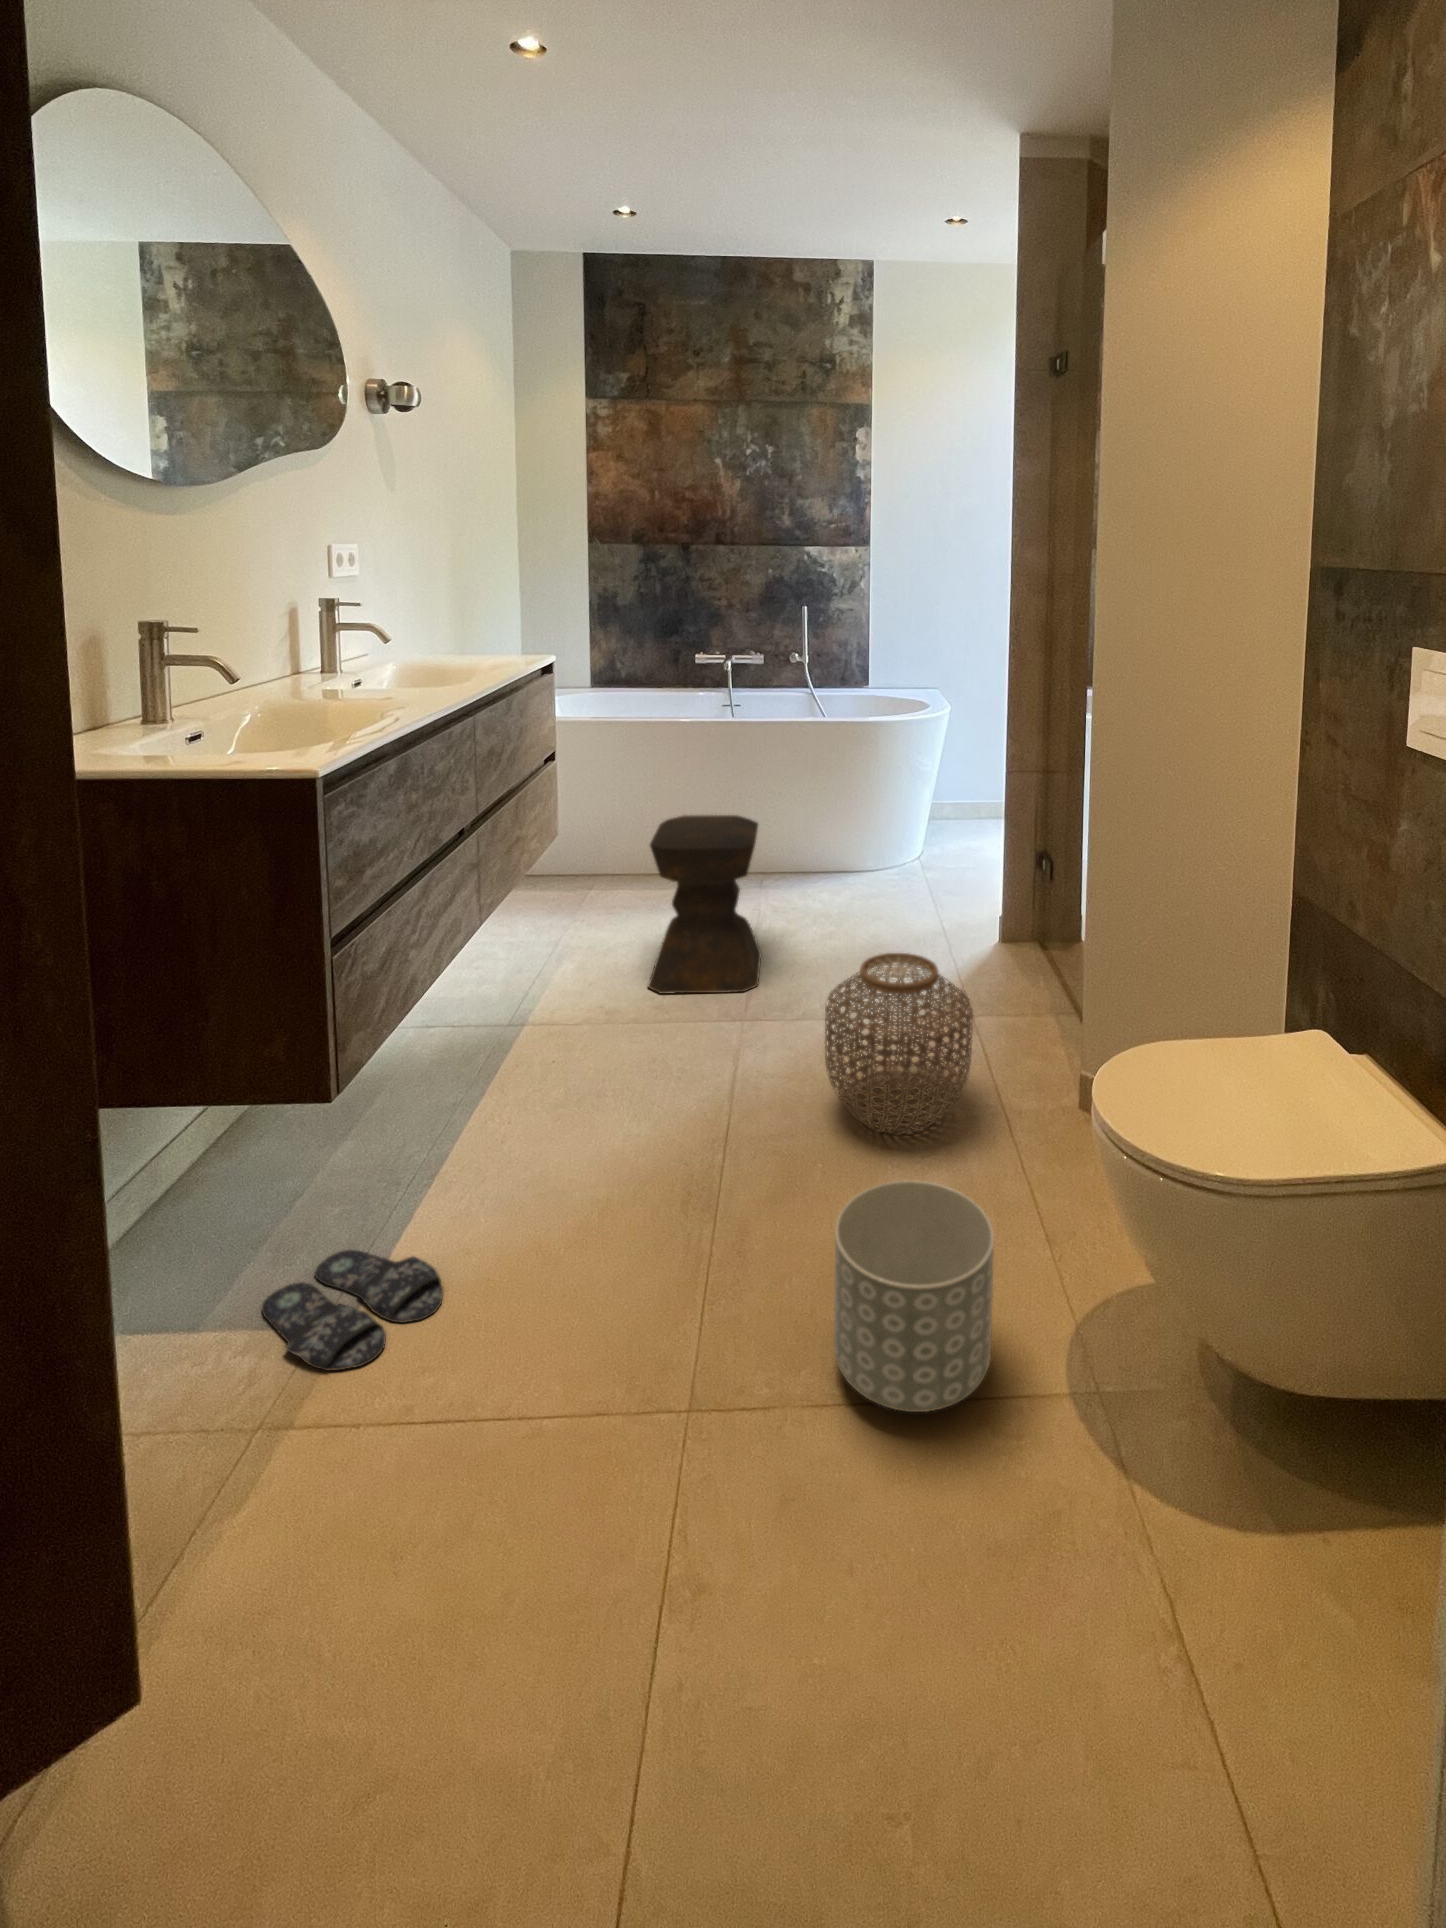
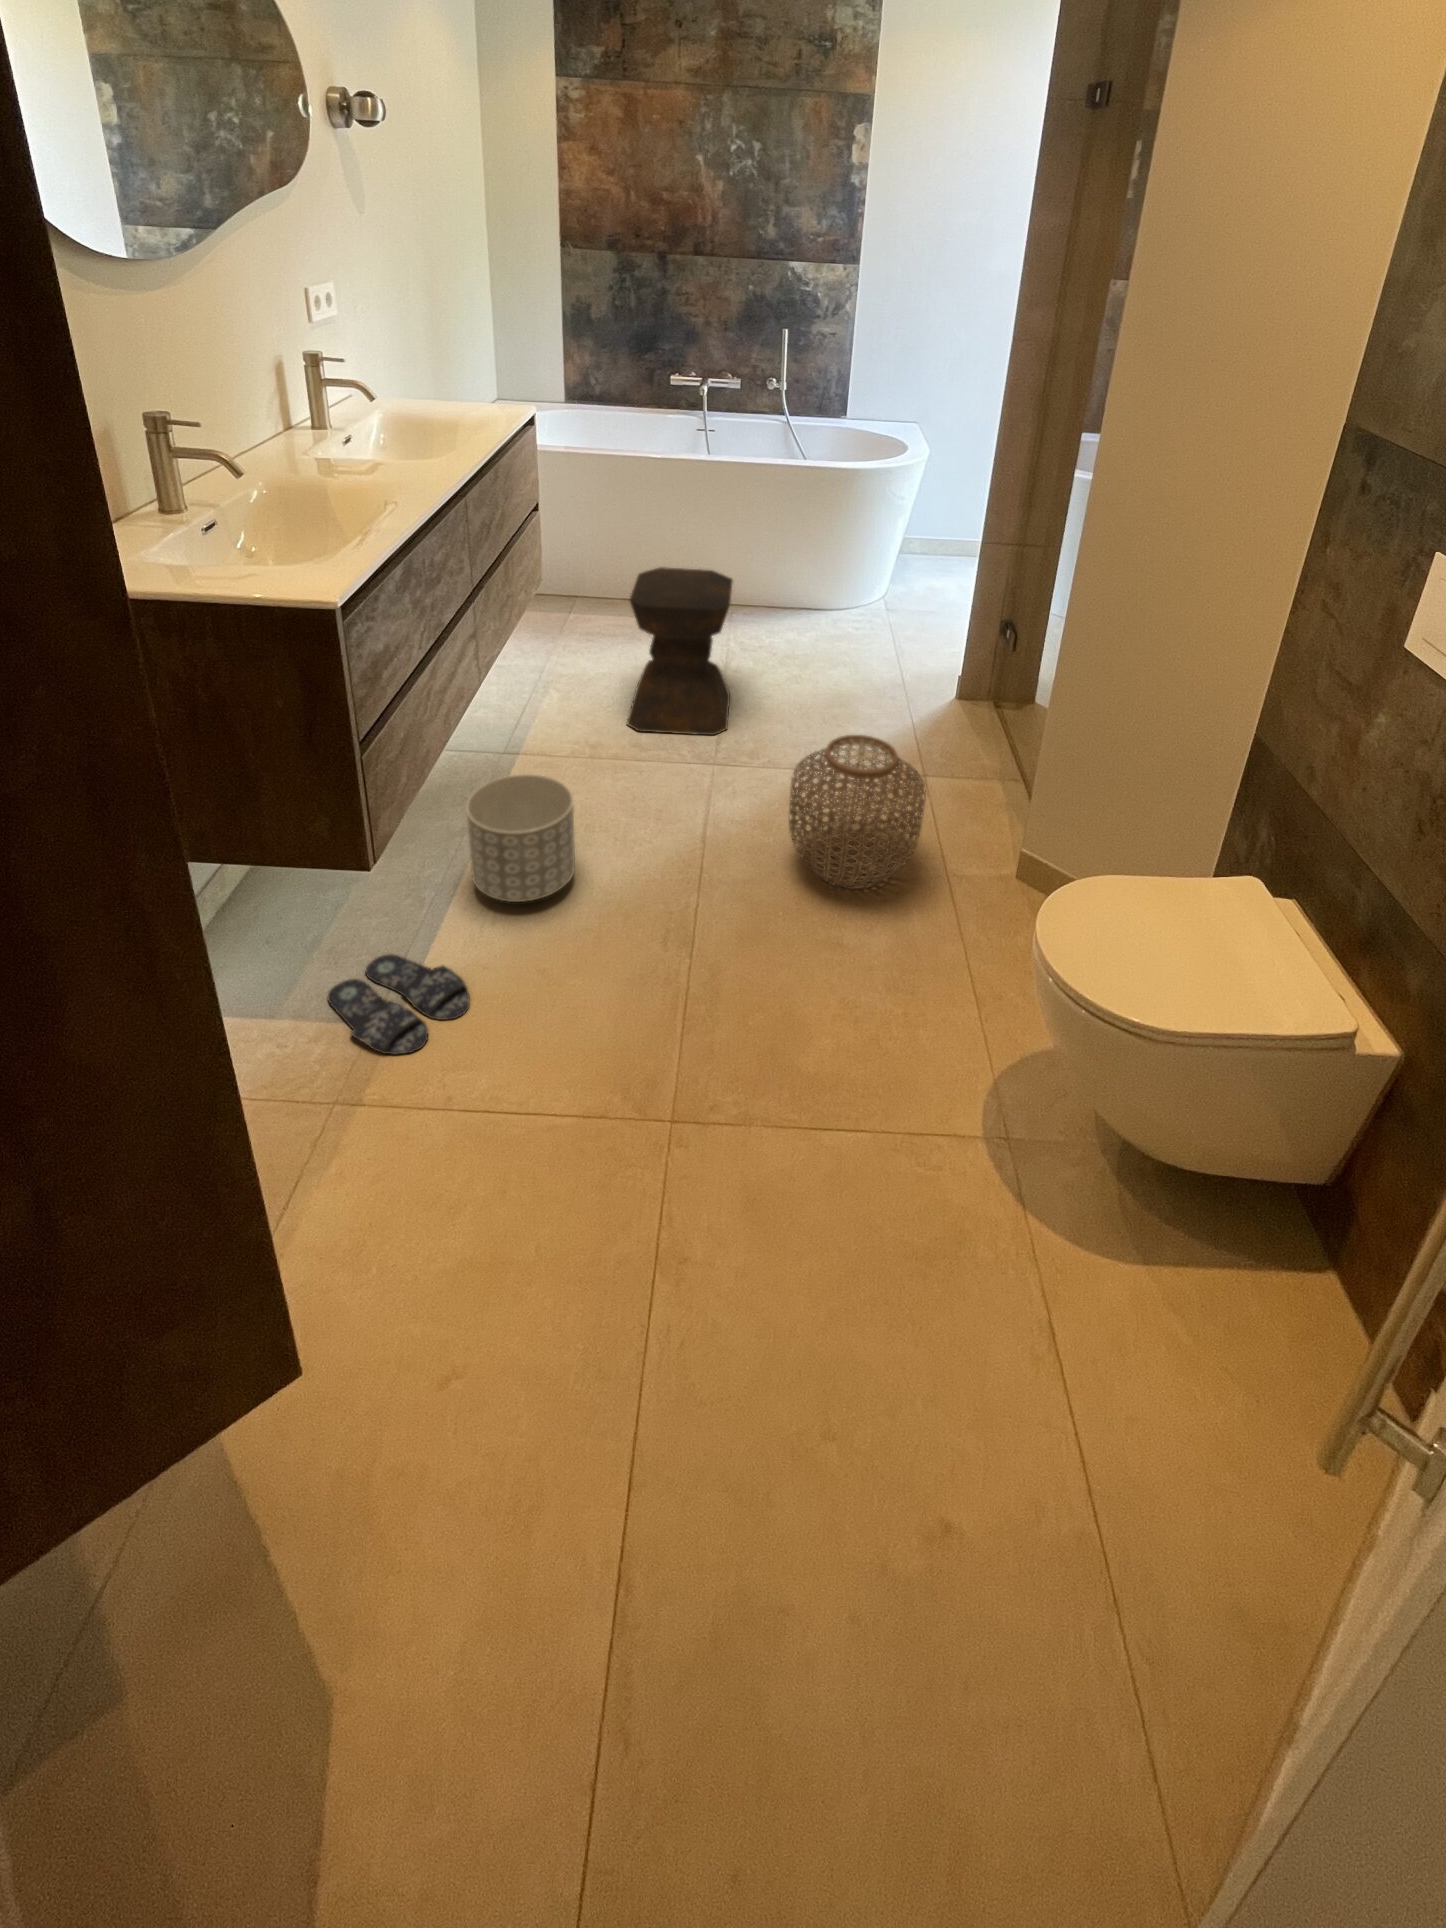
planter: present [834,1180,994,1412] -> present [466,774,575,902]

